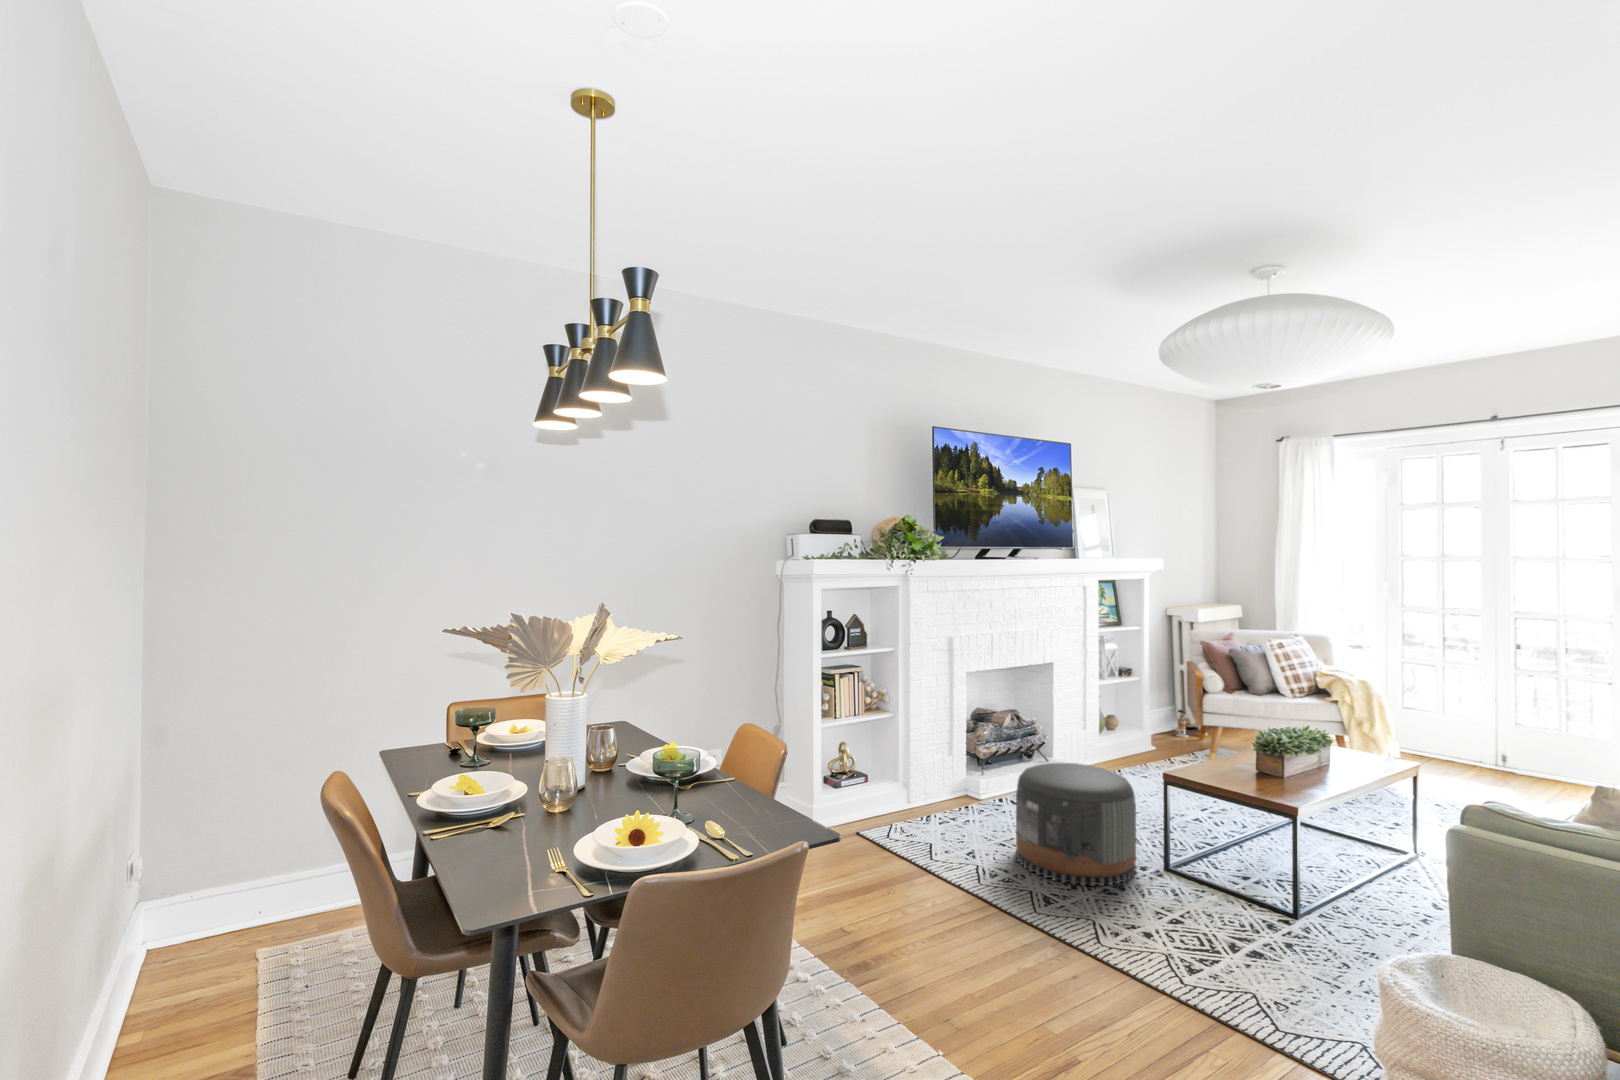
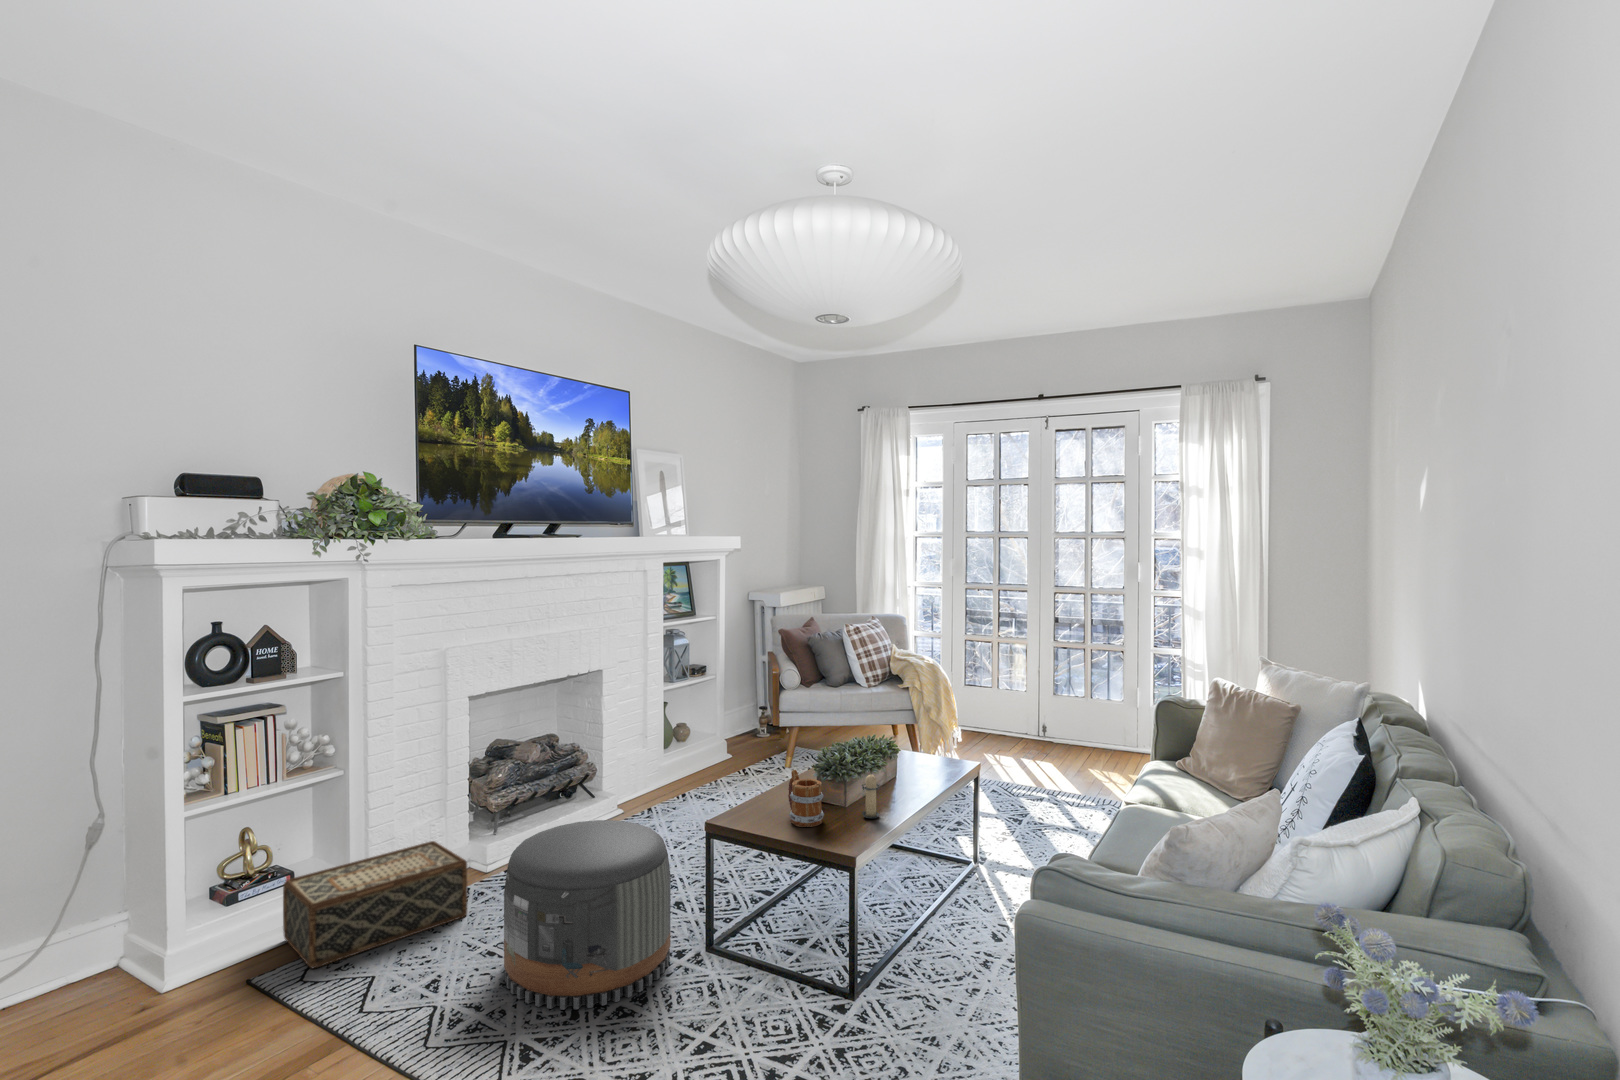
mug: none [1232,743,1265,787] -> present [788,770,824,827]
candle: none [1298,750,1319,789] -> present [862,774,879,818]
woven basket: none [867,768,978,832] -> present [283,841,467,968]

